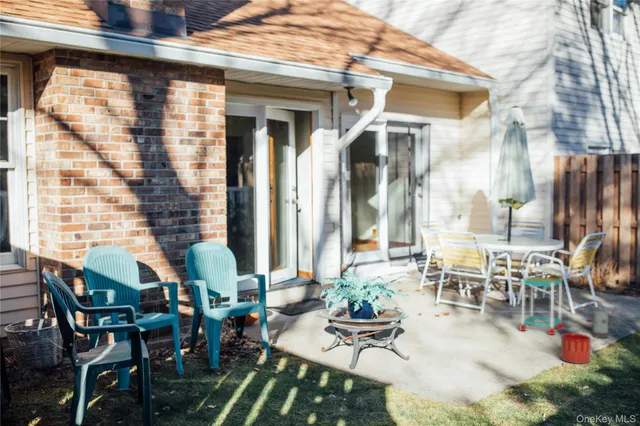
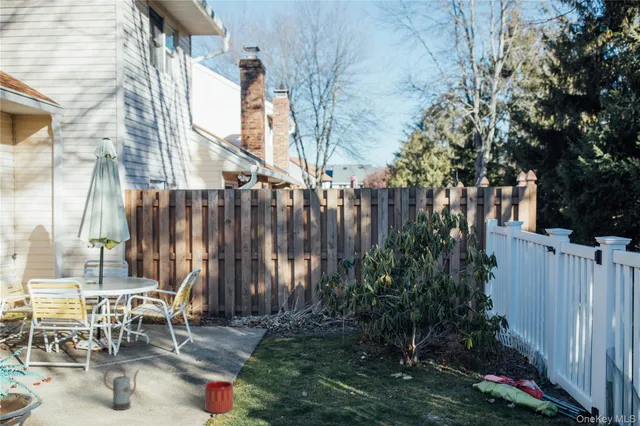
side table: present [520,277,563,335] -> none [141,323,181,385]
watering can: present [585,300,616,338] -> present [104,366,138,410]

